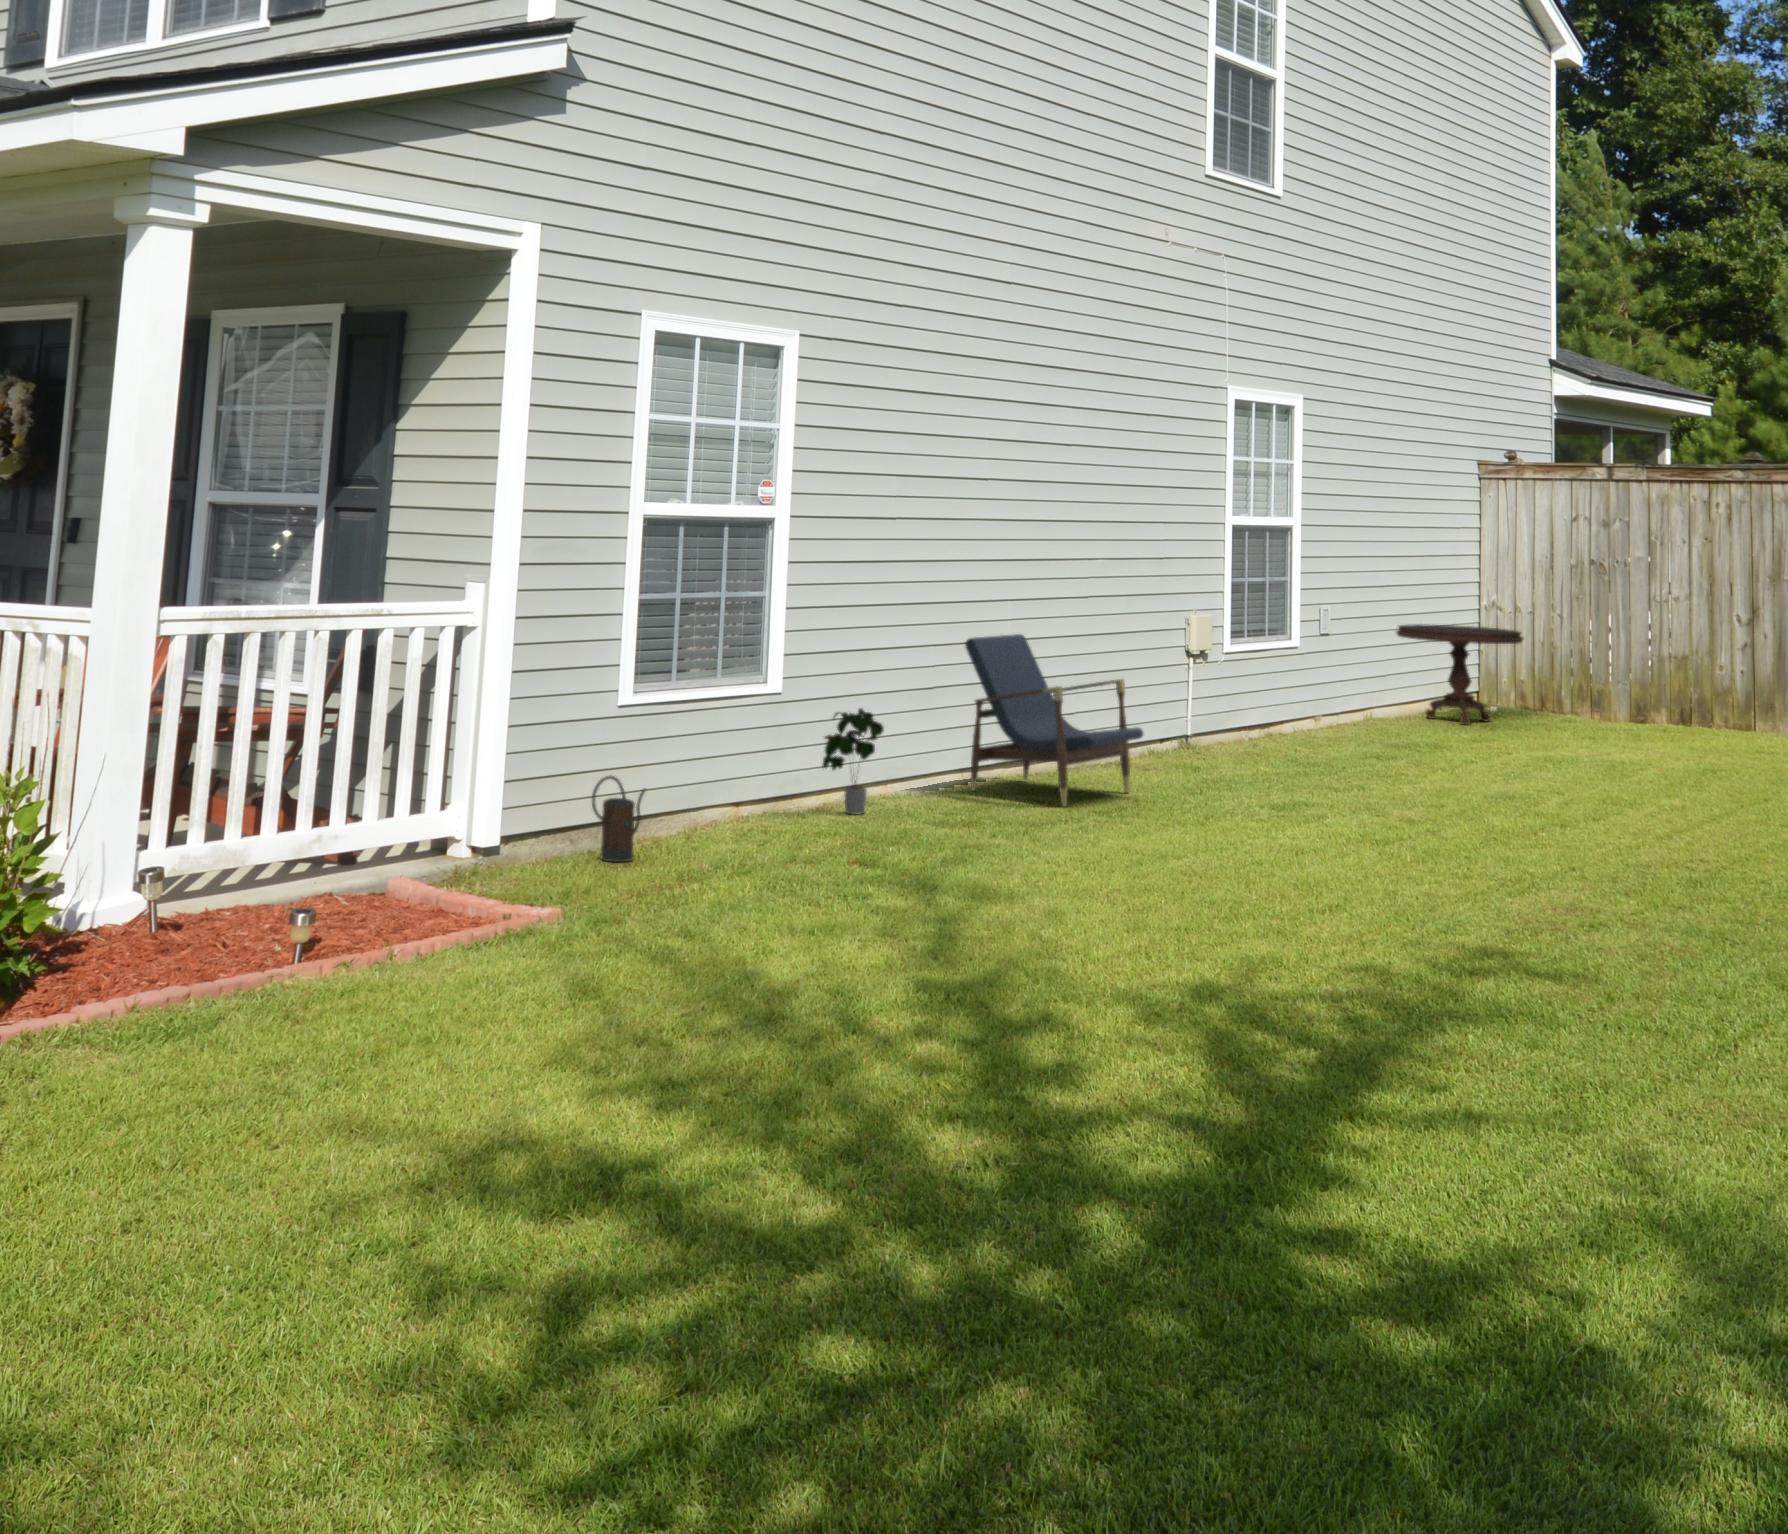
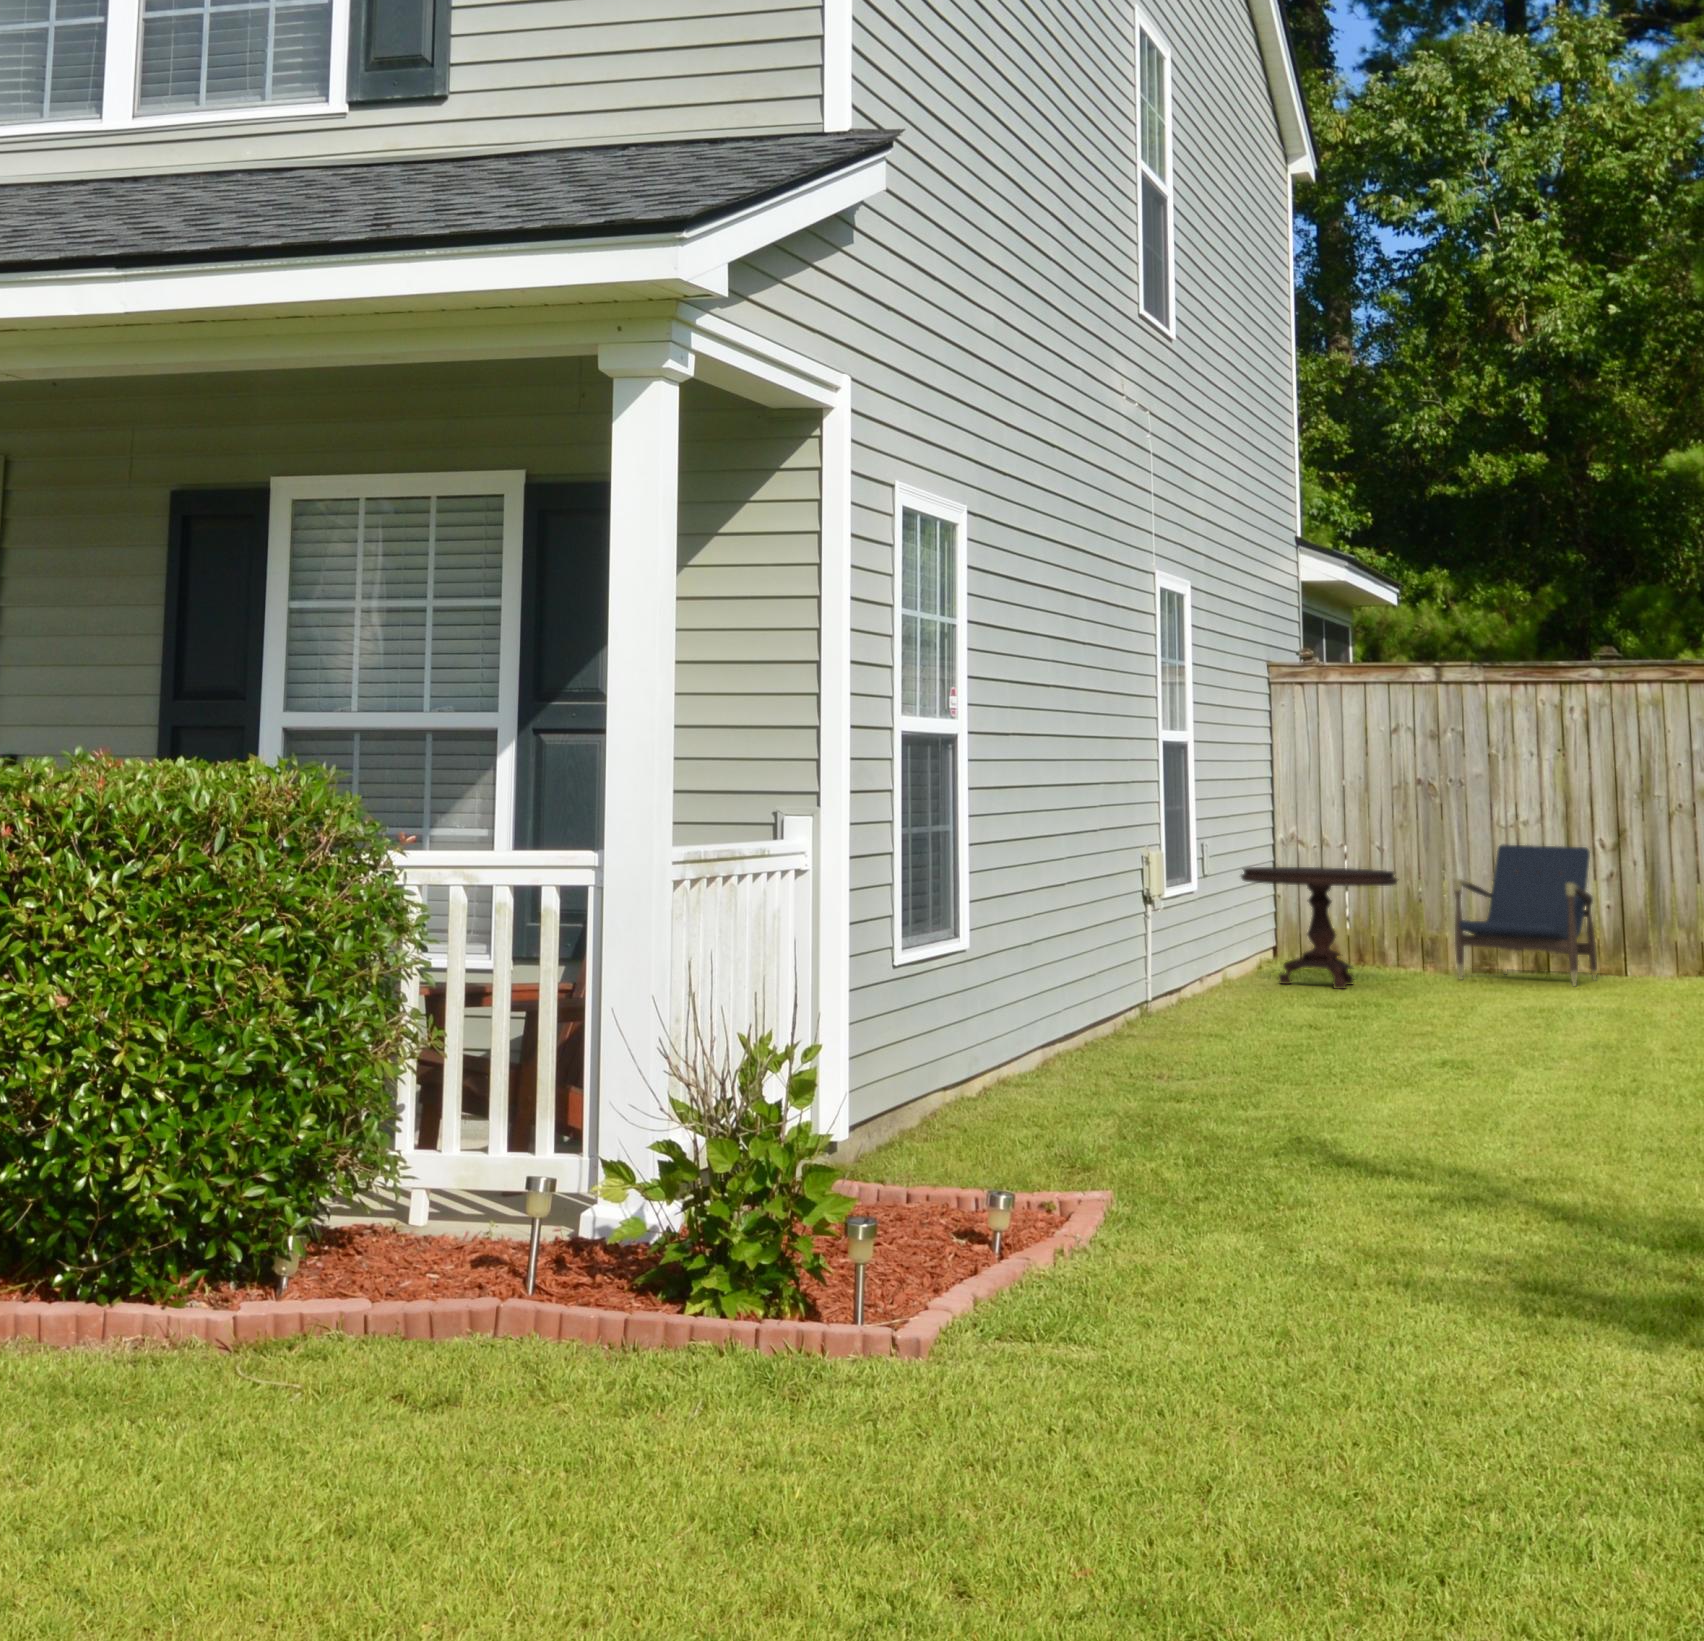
lounge chair: present [965,634,1143,806] -> present [1453,845,1597,986]
potted plant: present [823,708,884,815] -> none [996,972,1043,1104]
watering can: present [592,776,645,862] -> none [926,1053,968,1159]

